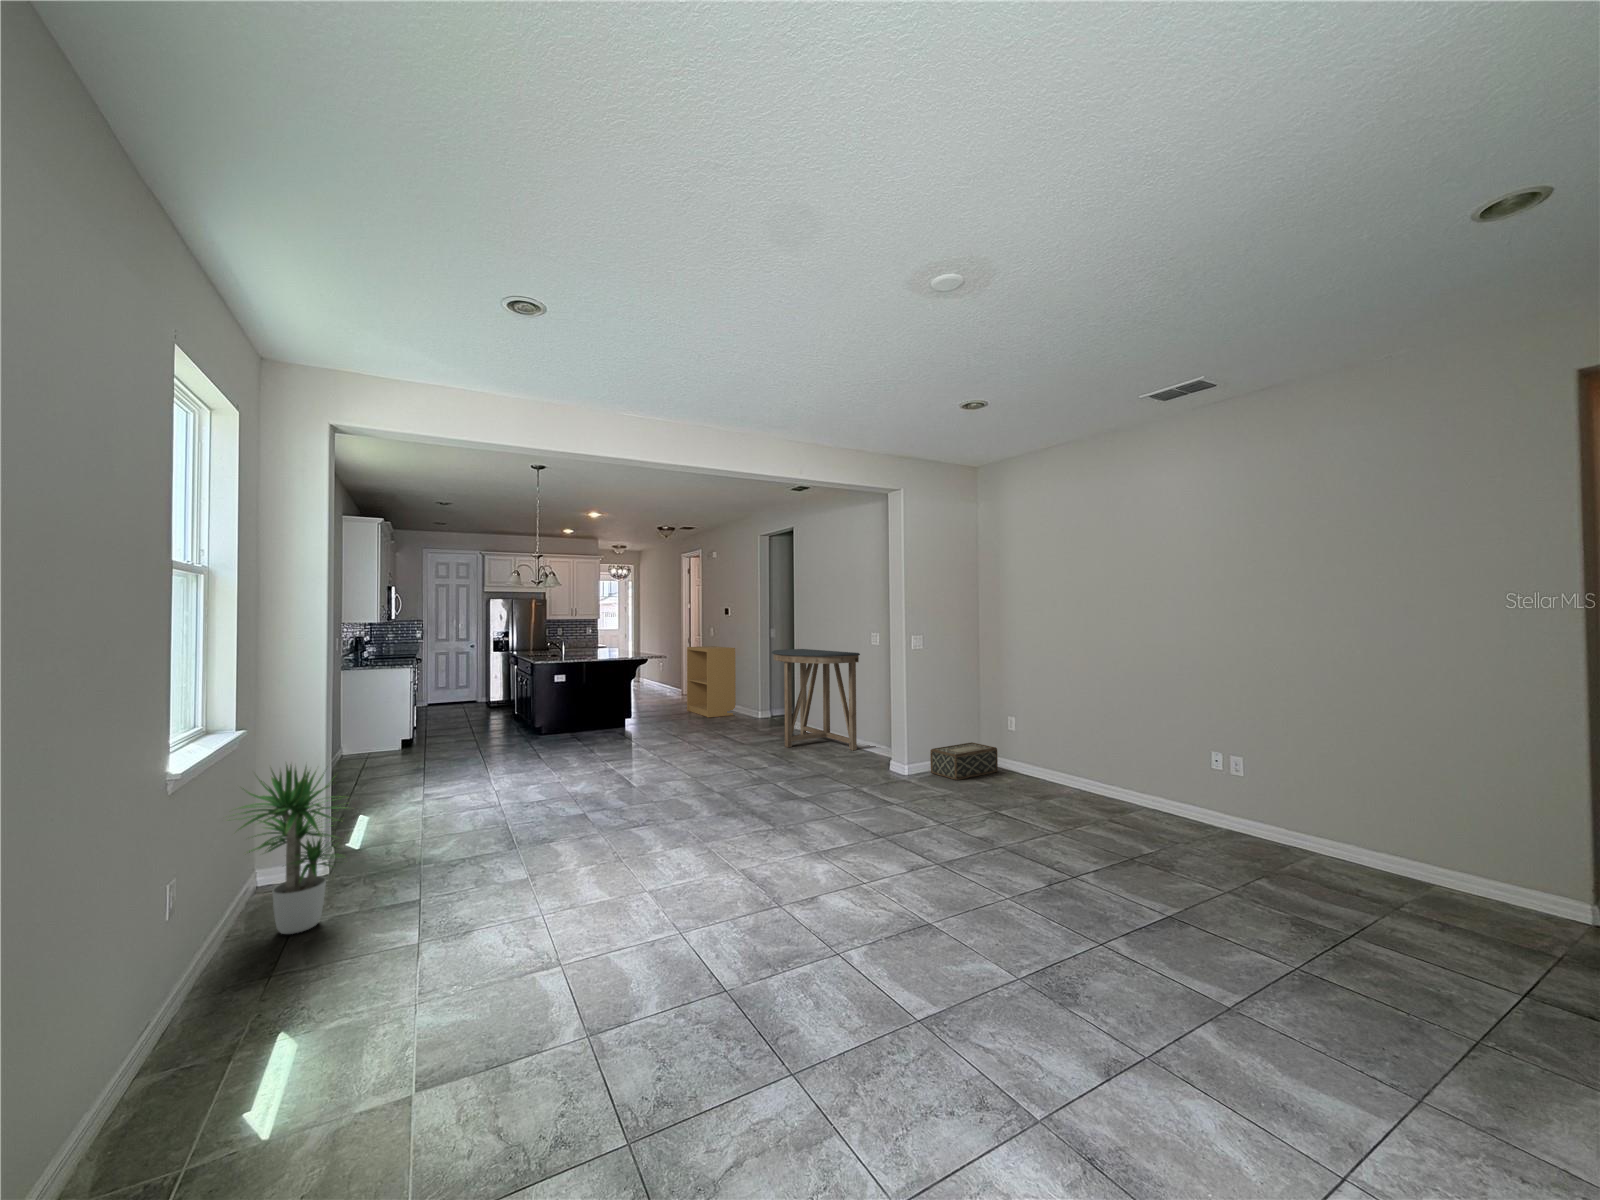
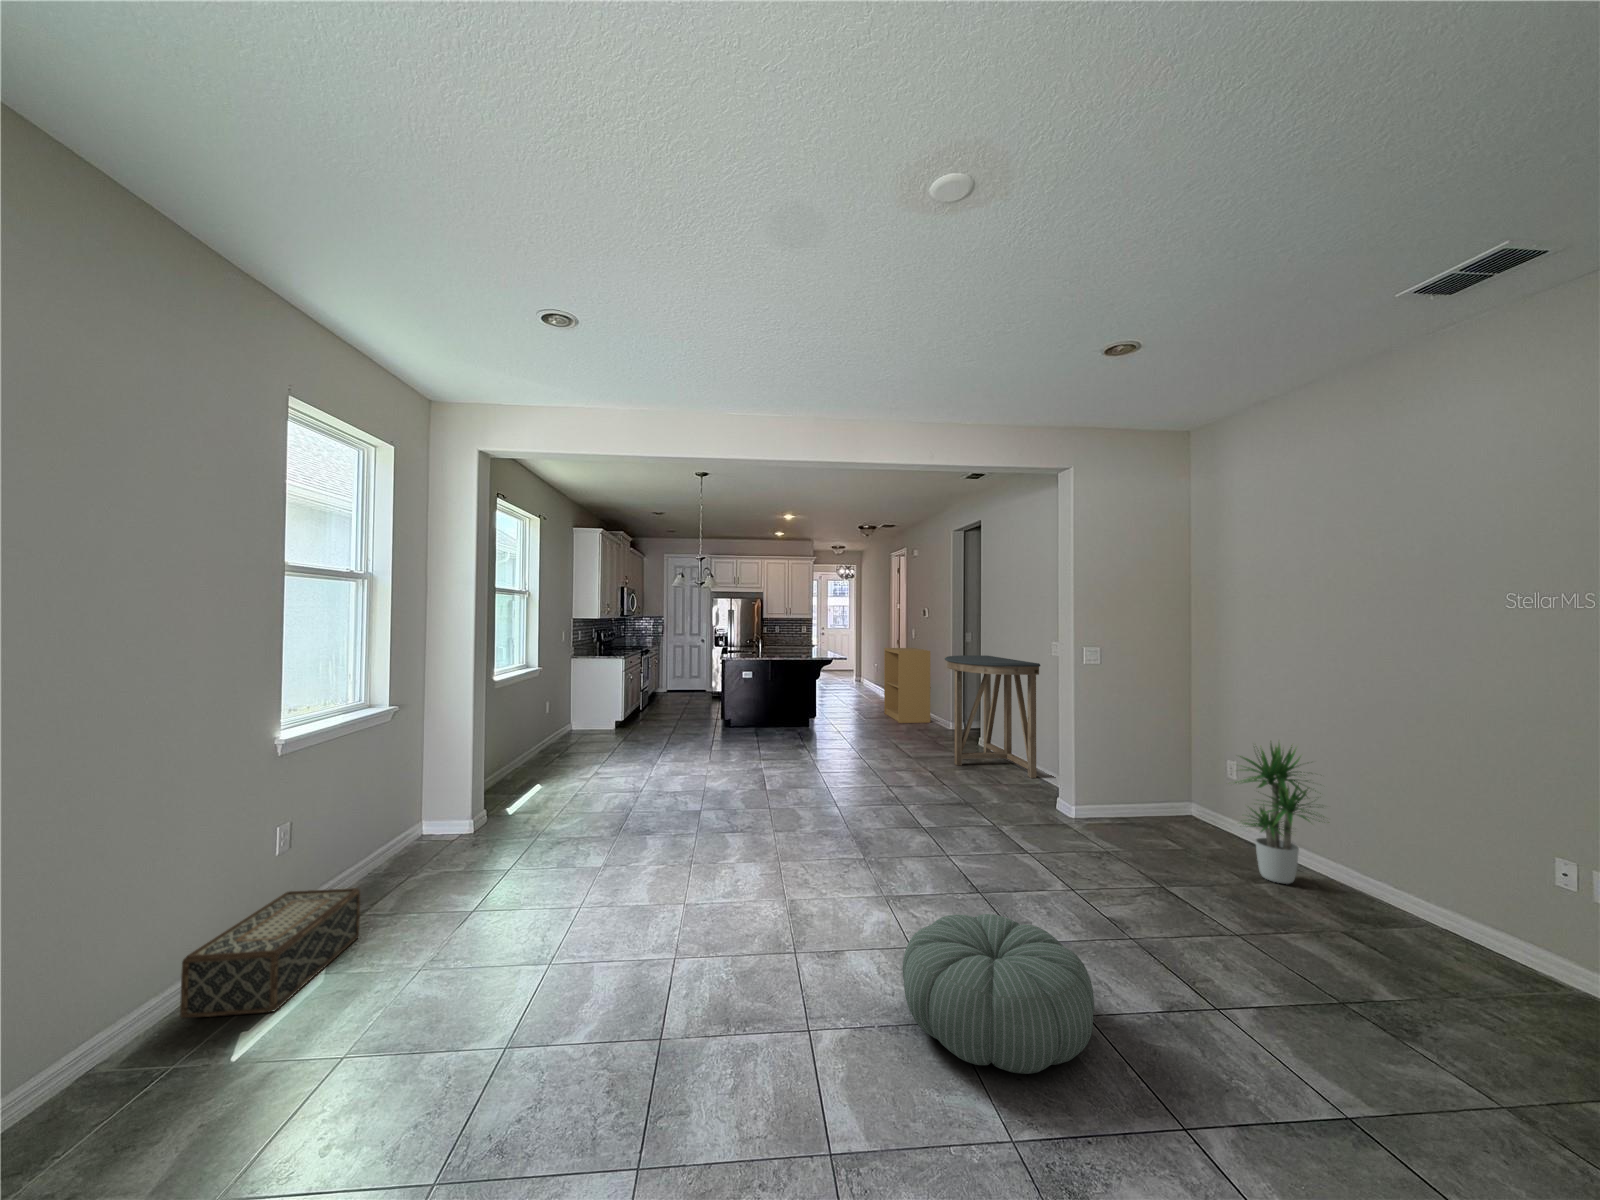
woven basket: present [930,742,998,780] -> present [180,888,360,1018]
potted plant: present [240,766,345,934] -> present [1235,744,1324,884]
pouf: none [888,840,1033,942] -> present [903,914,1094,1074]

